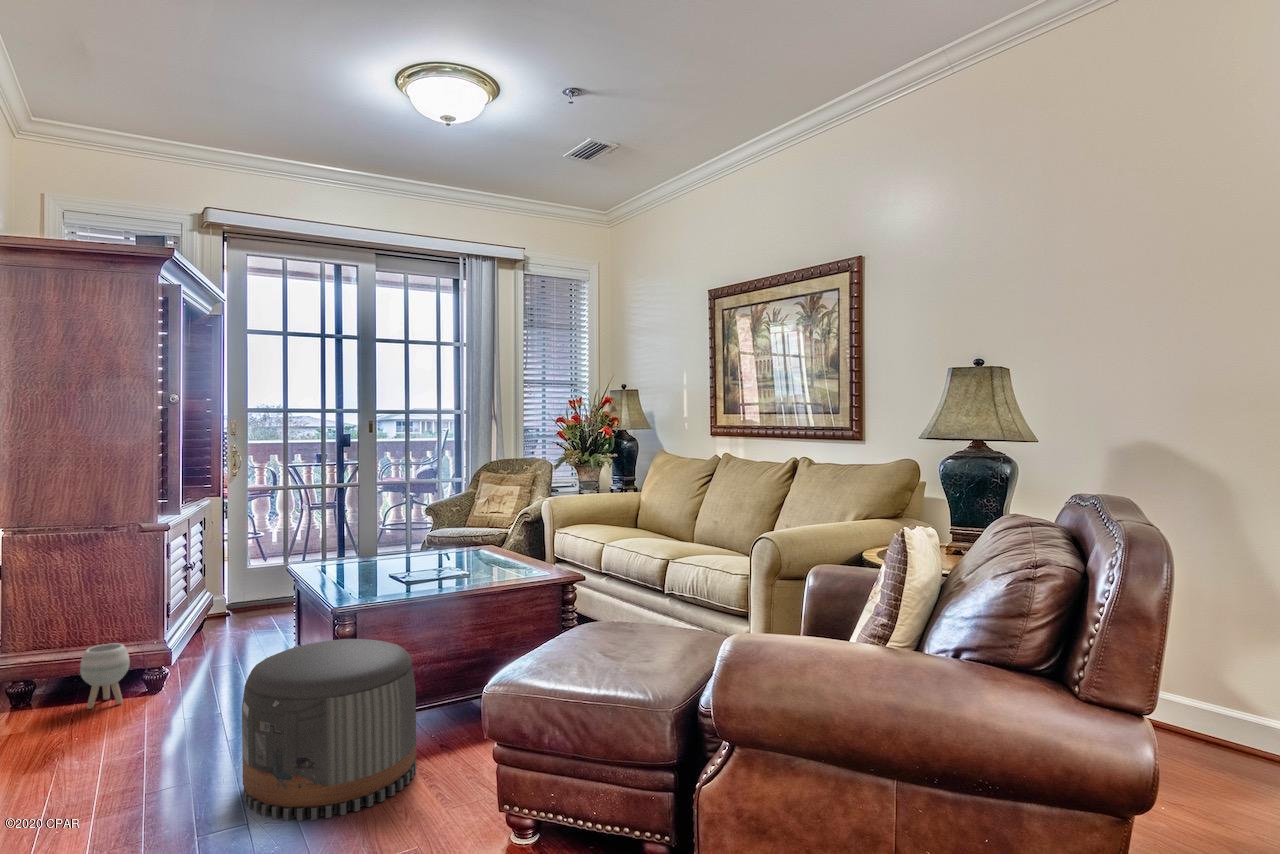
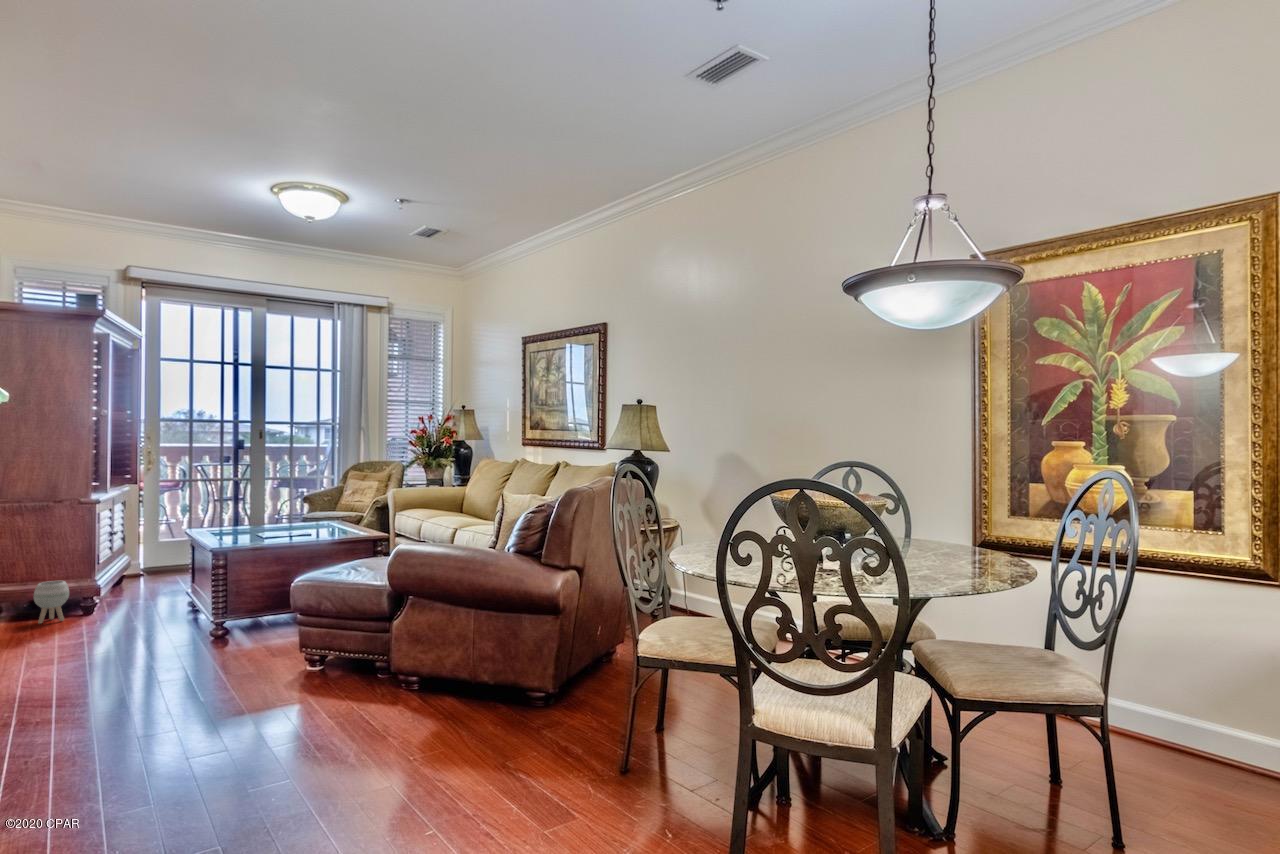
pouf: present [242,639,416,821] -> none [149,568,263,666]

